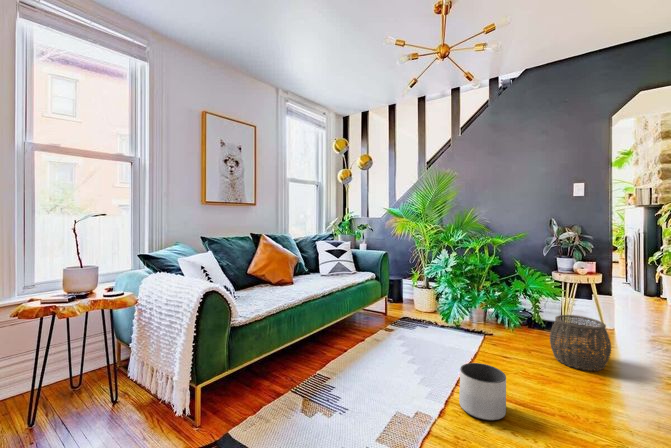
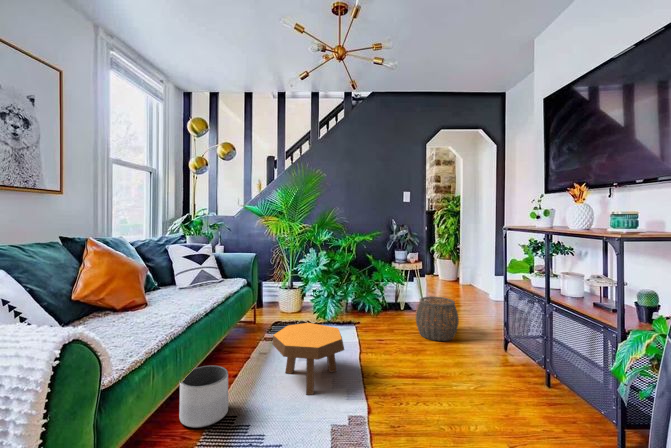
footstool: none [373,317,438,378] -> present [273,323,344,395]
planter: present [459,363,506,421] -> present [179,366,228,428]

